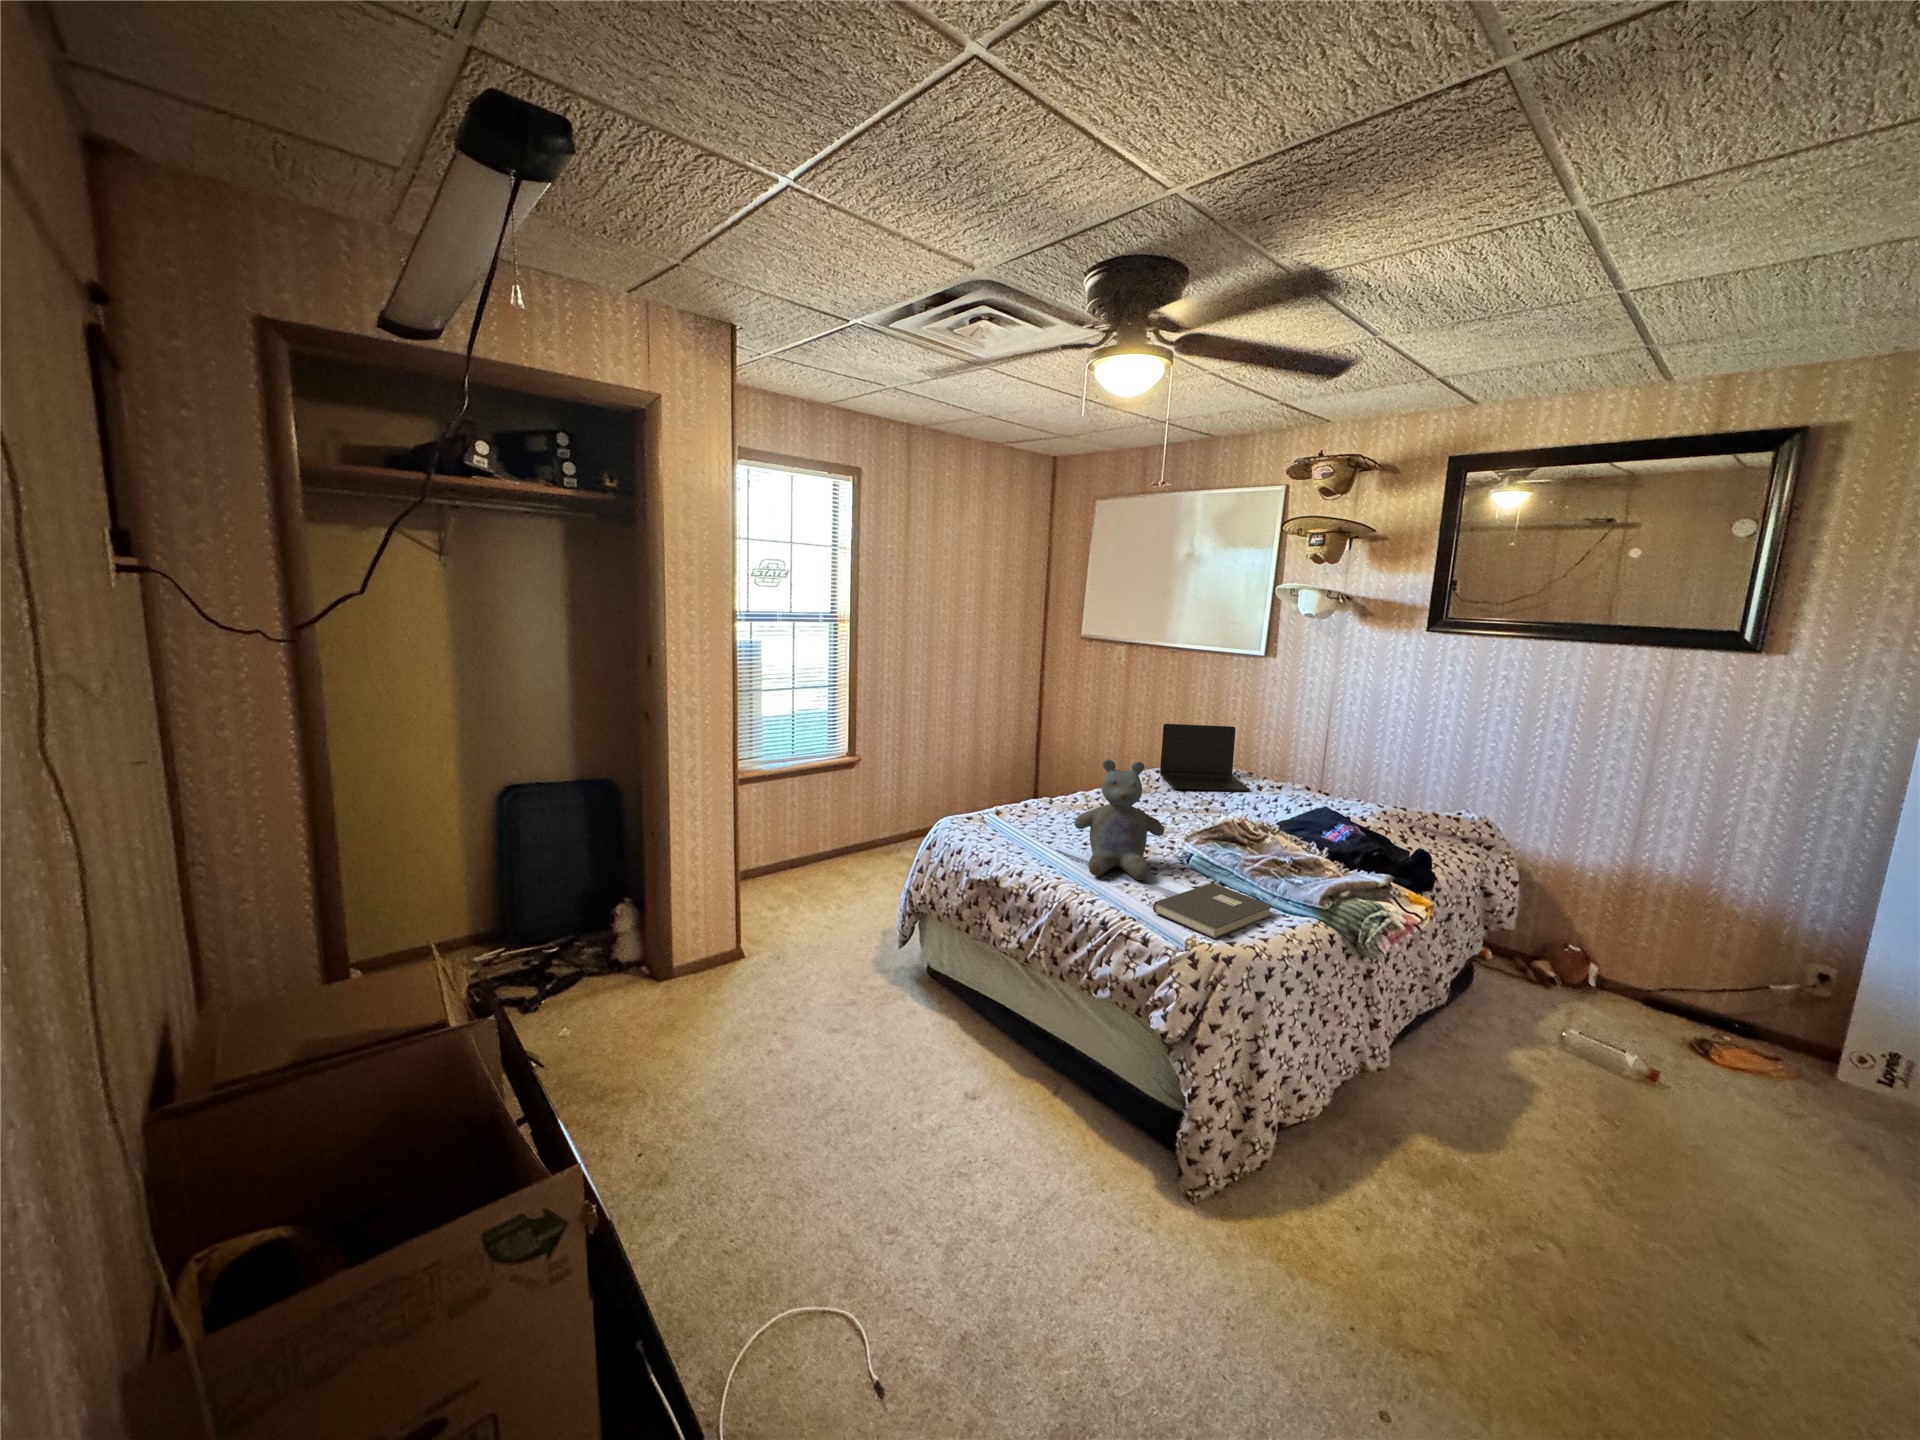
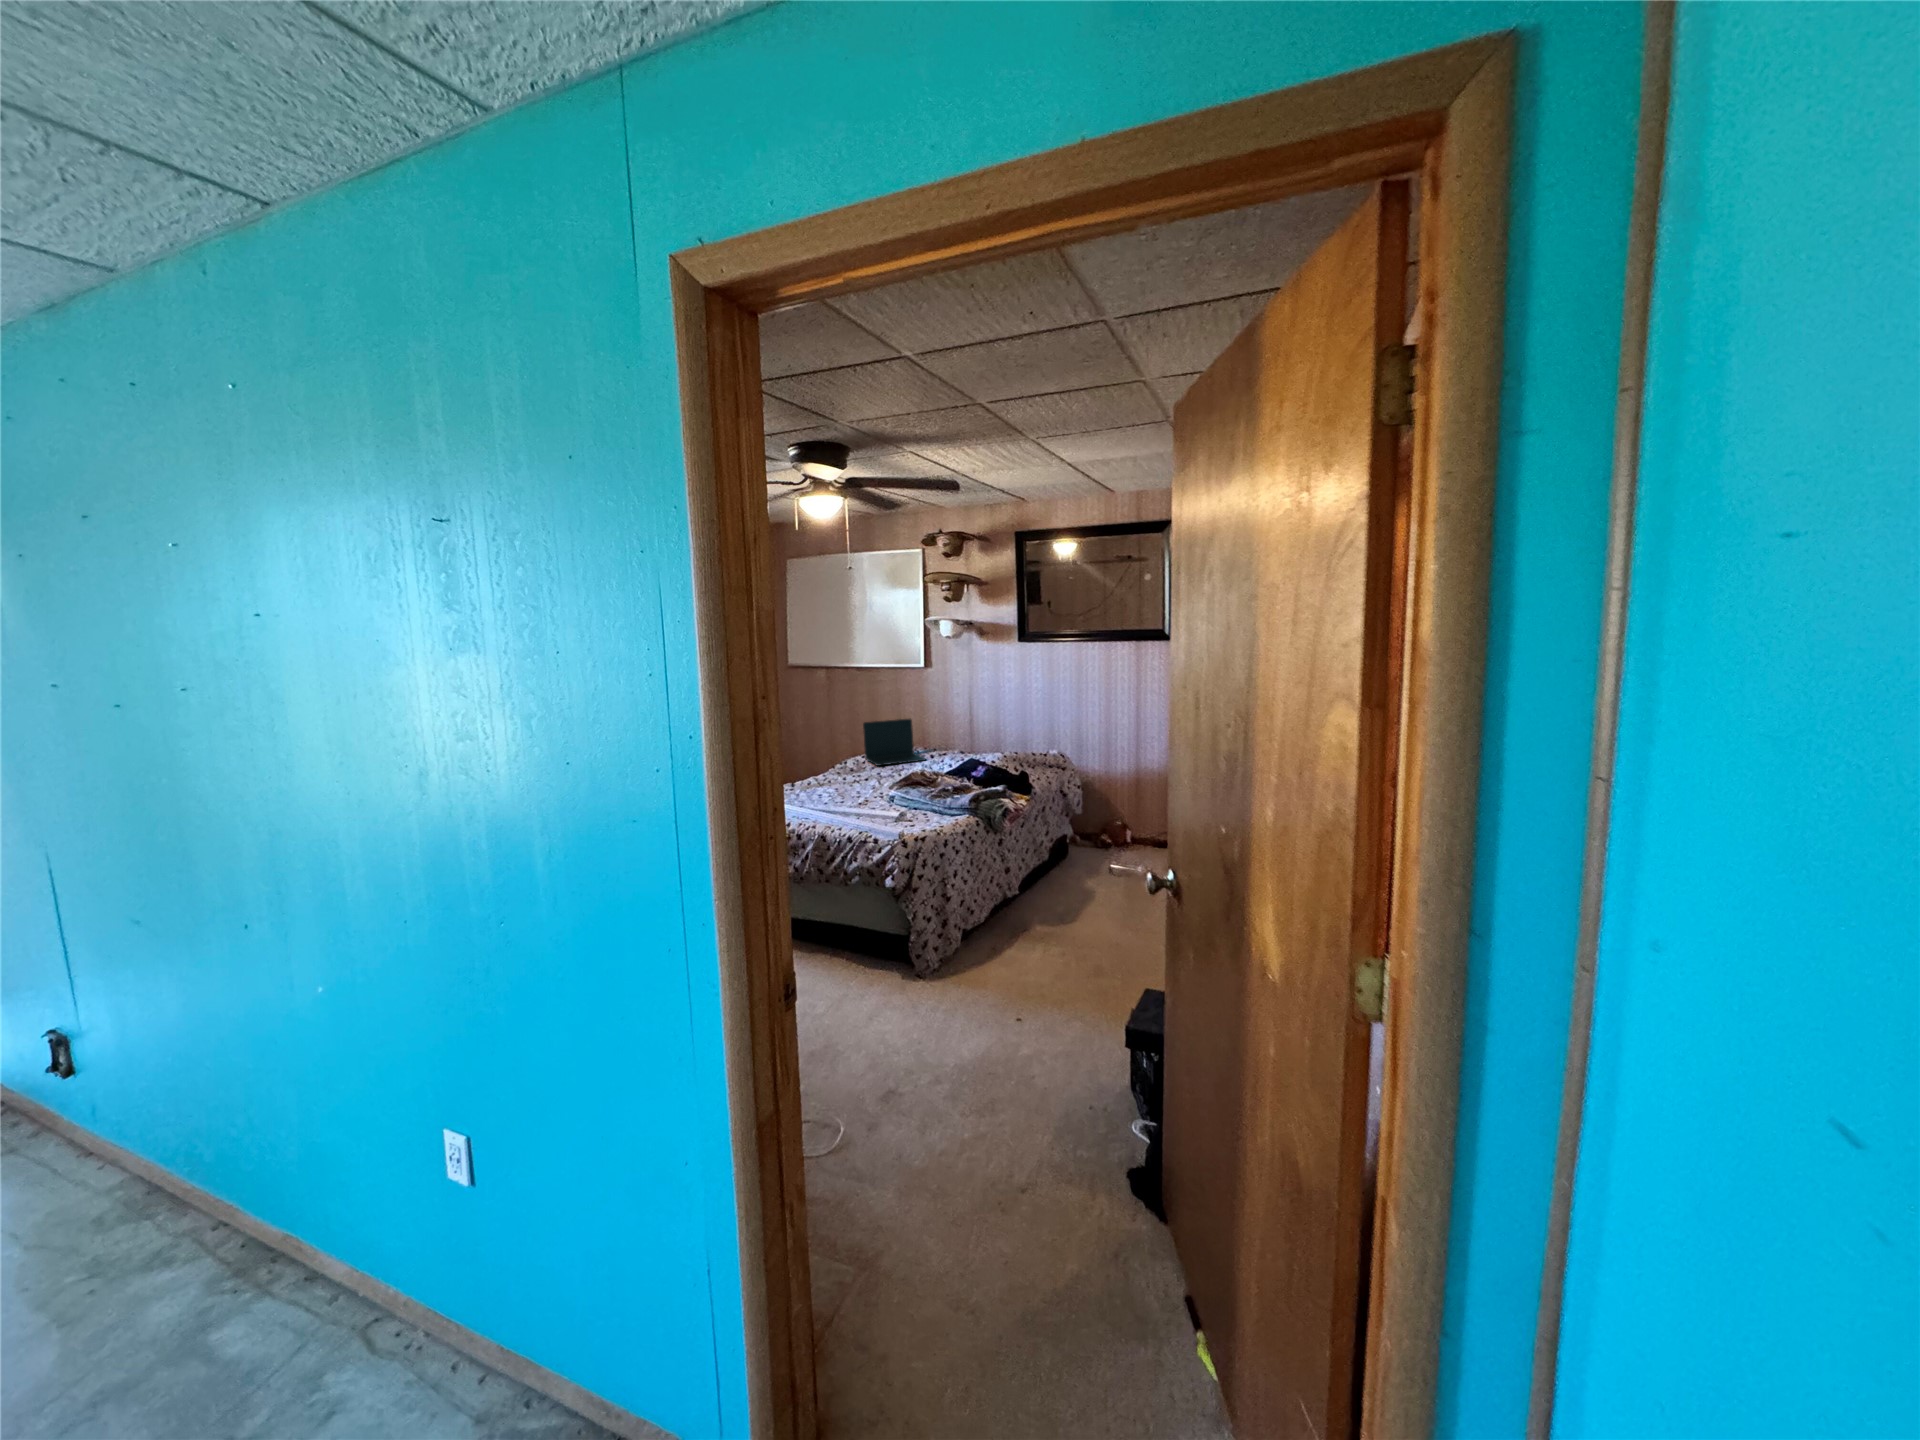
stuffed bear: present [1074,759,1164,880] -> none [819,742,877,818]
book: present [1153,883,1273,939] -> none [877,807,944,831]

